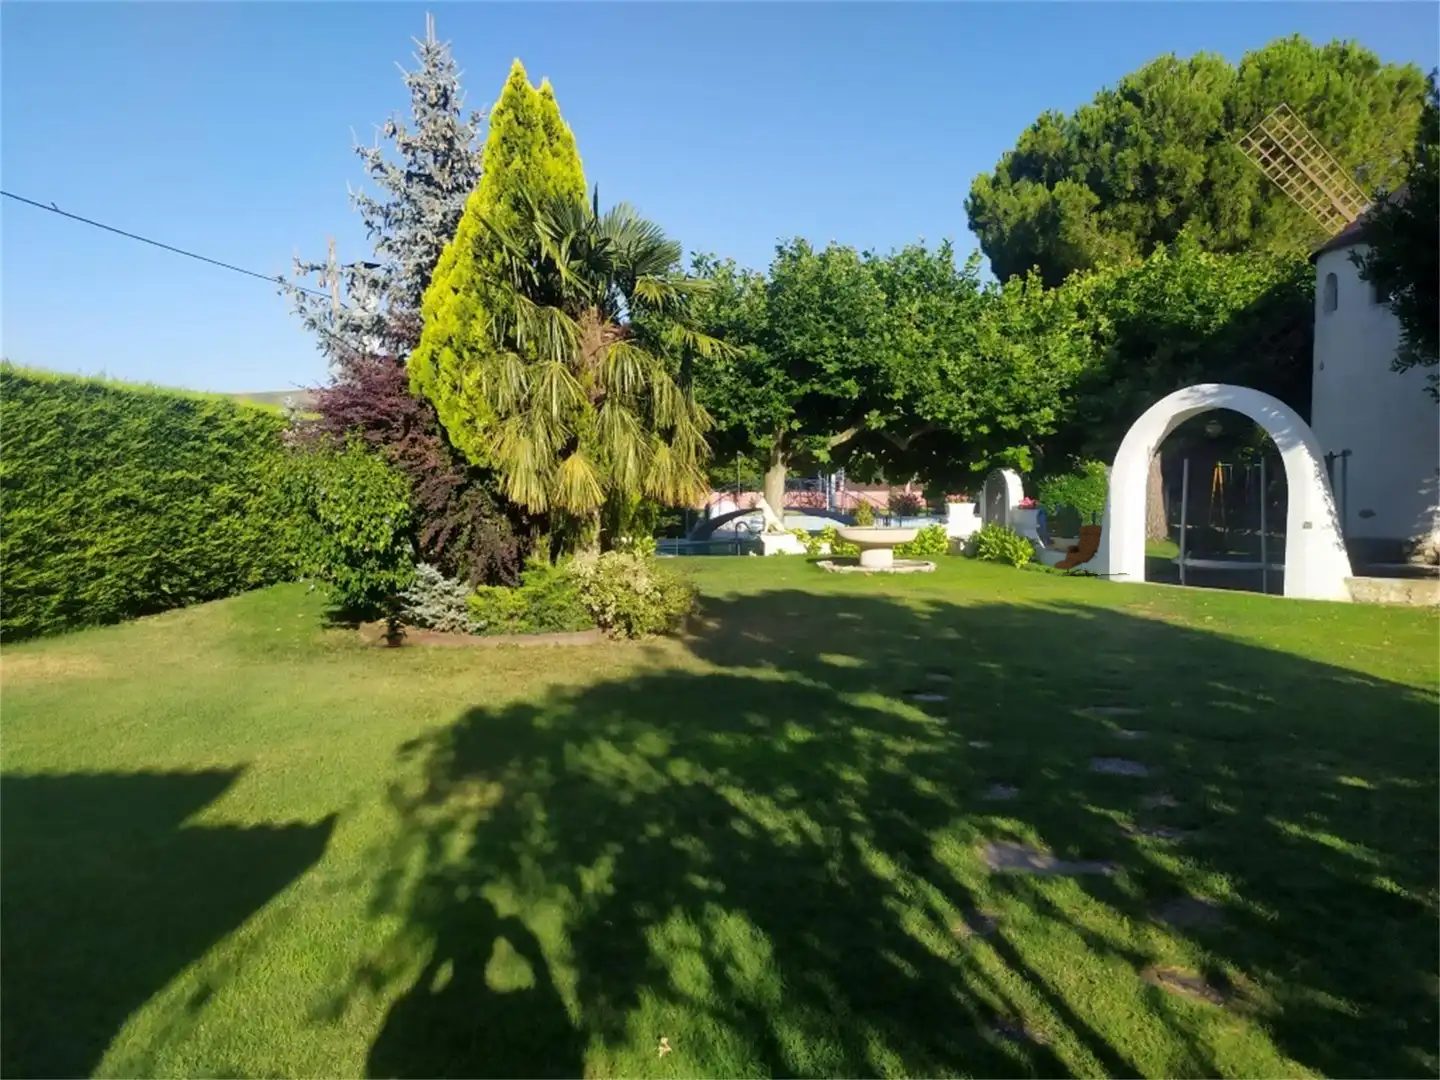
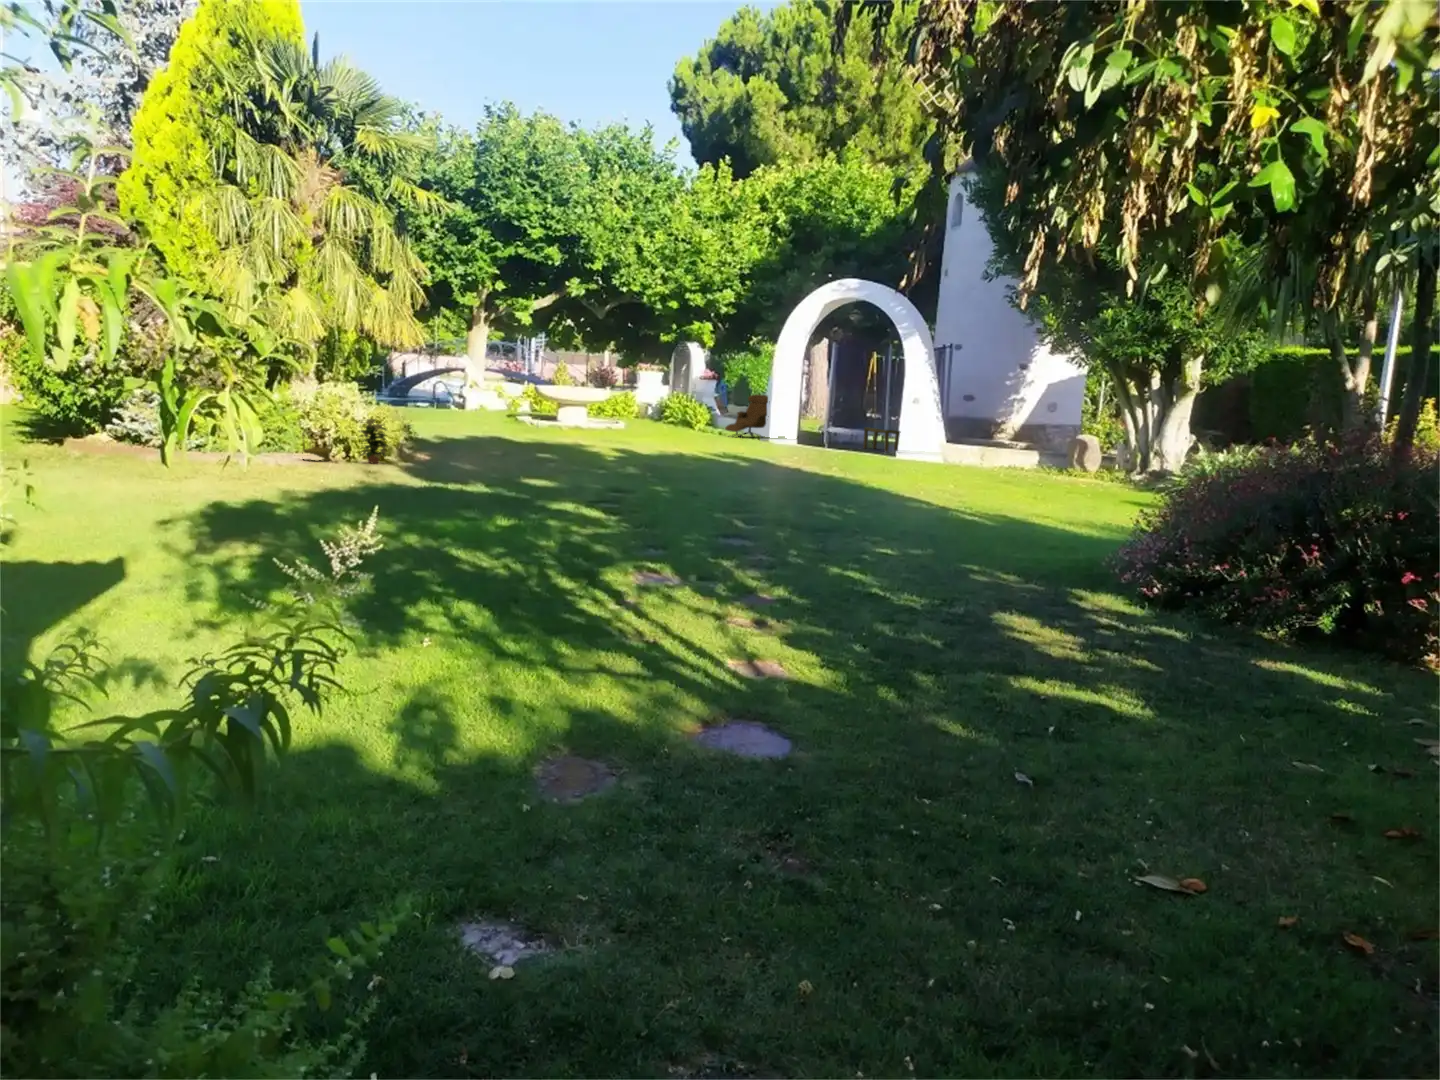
bench: none [1228,558,1278,587] -> present [863,427,901,452]
decorative plant: present [379,595,410,647] -> present [359,419,387,463]
woven basket: none [583,606,613,639] -> present [302,431,330,461]

